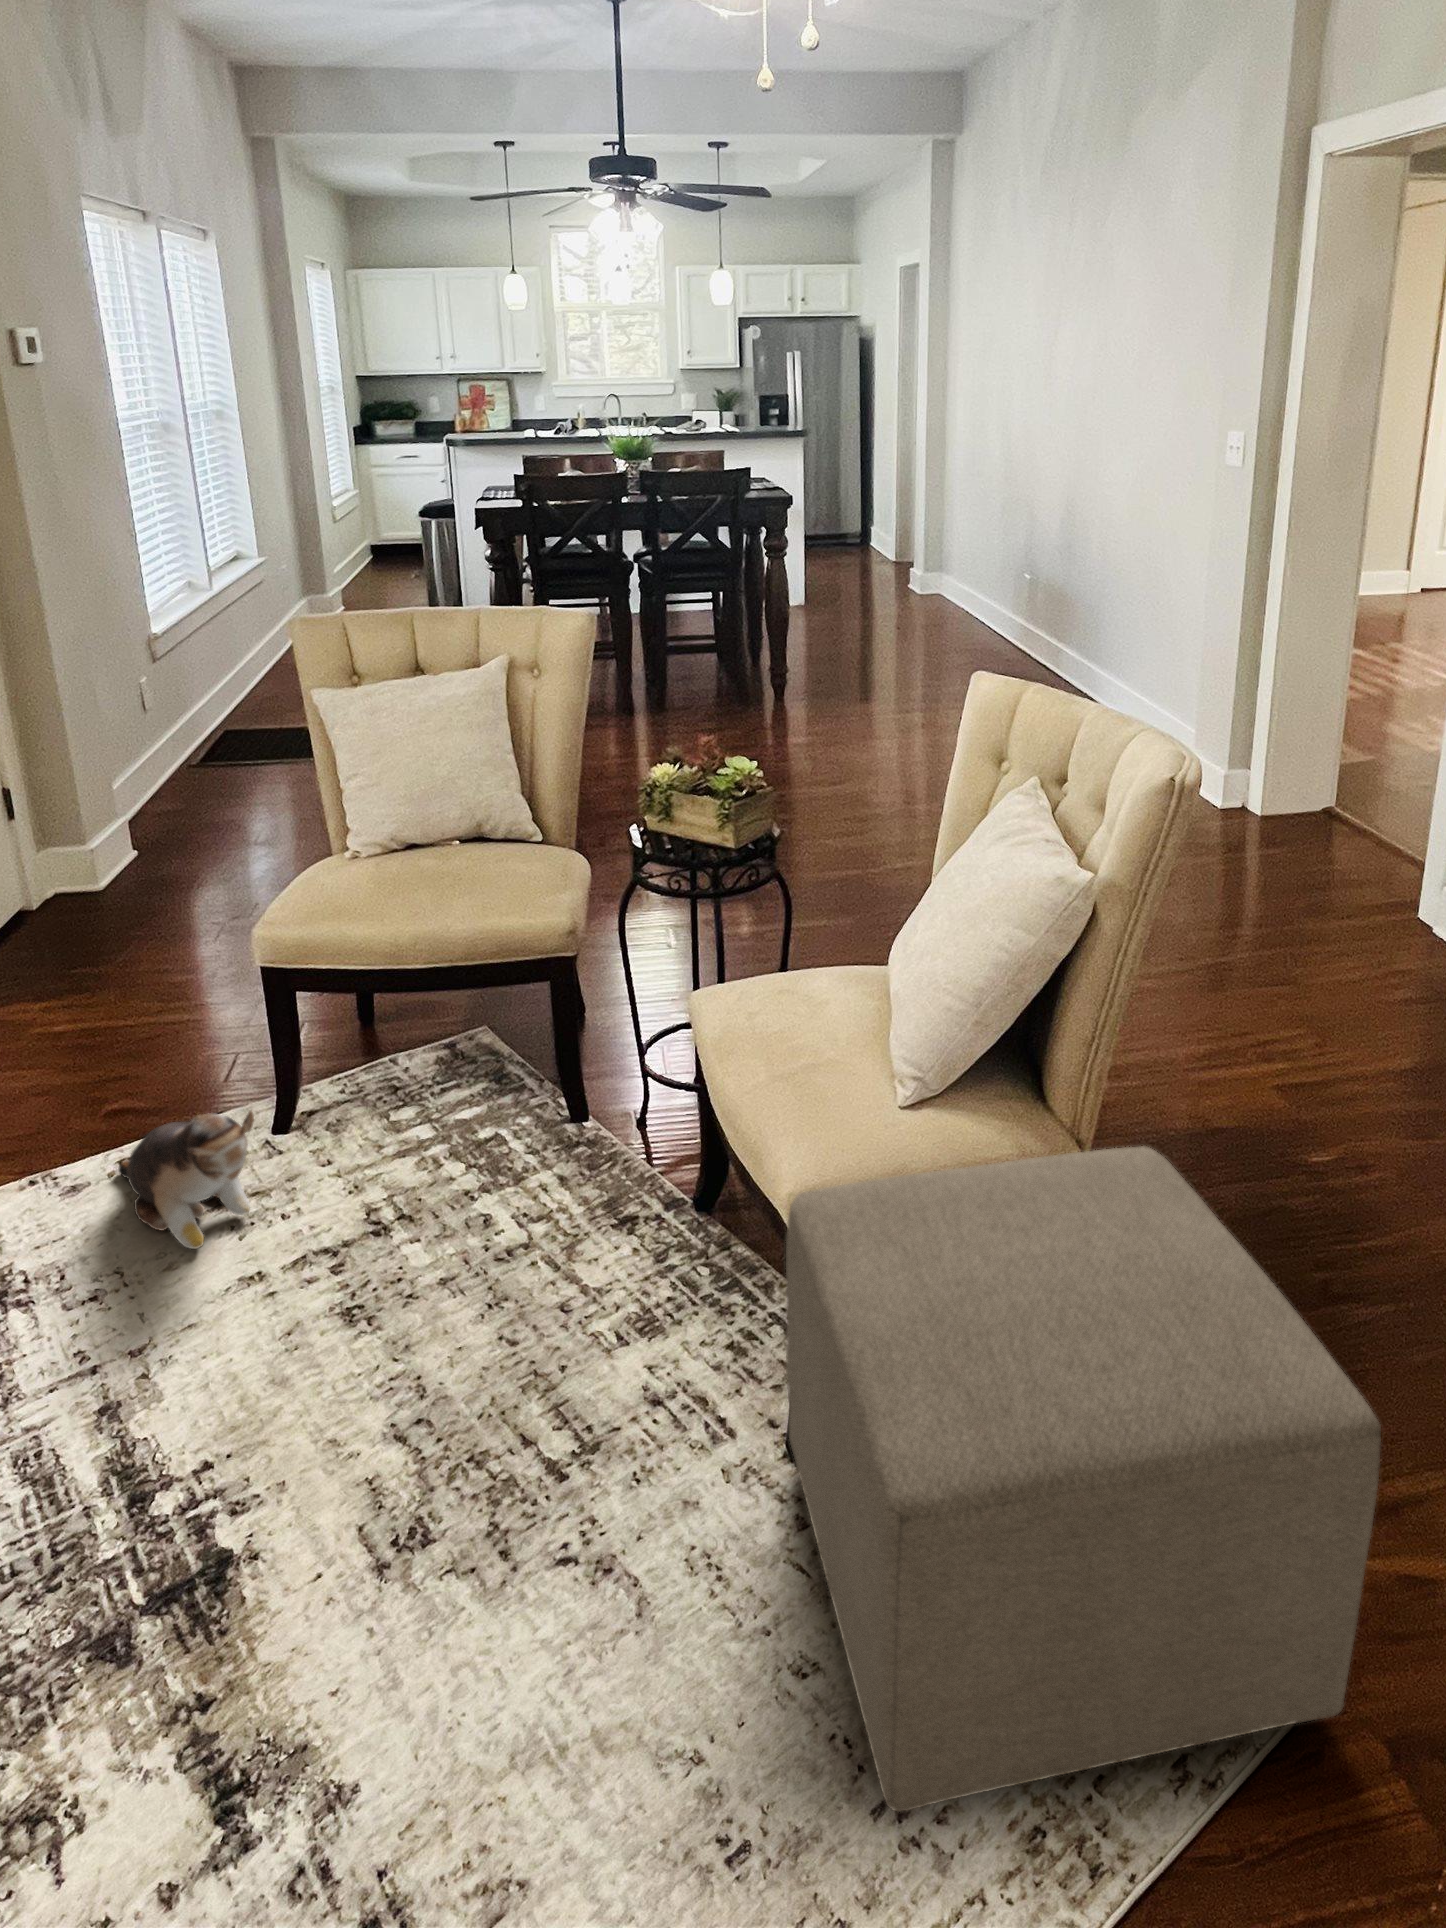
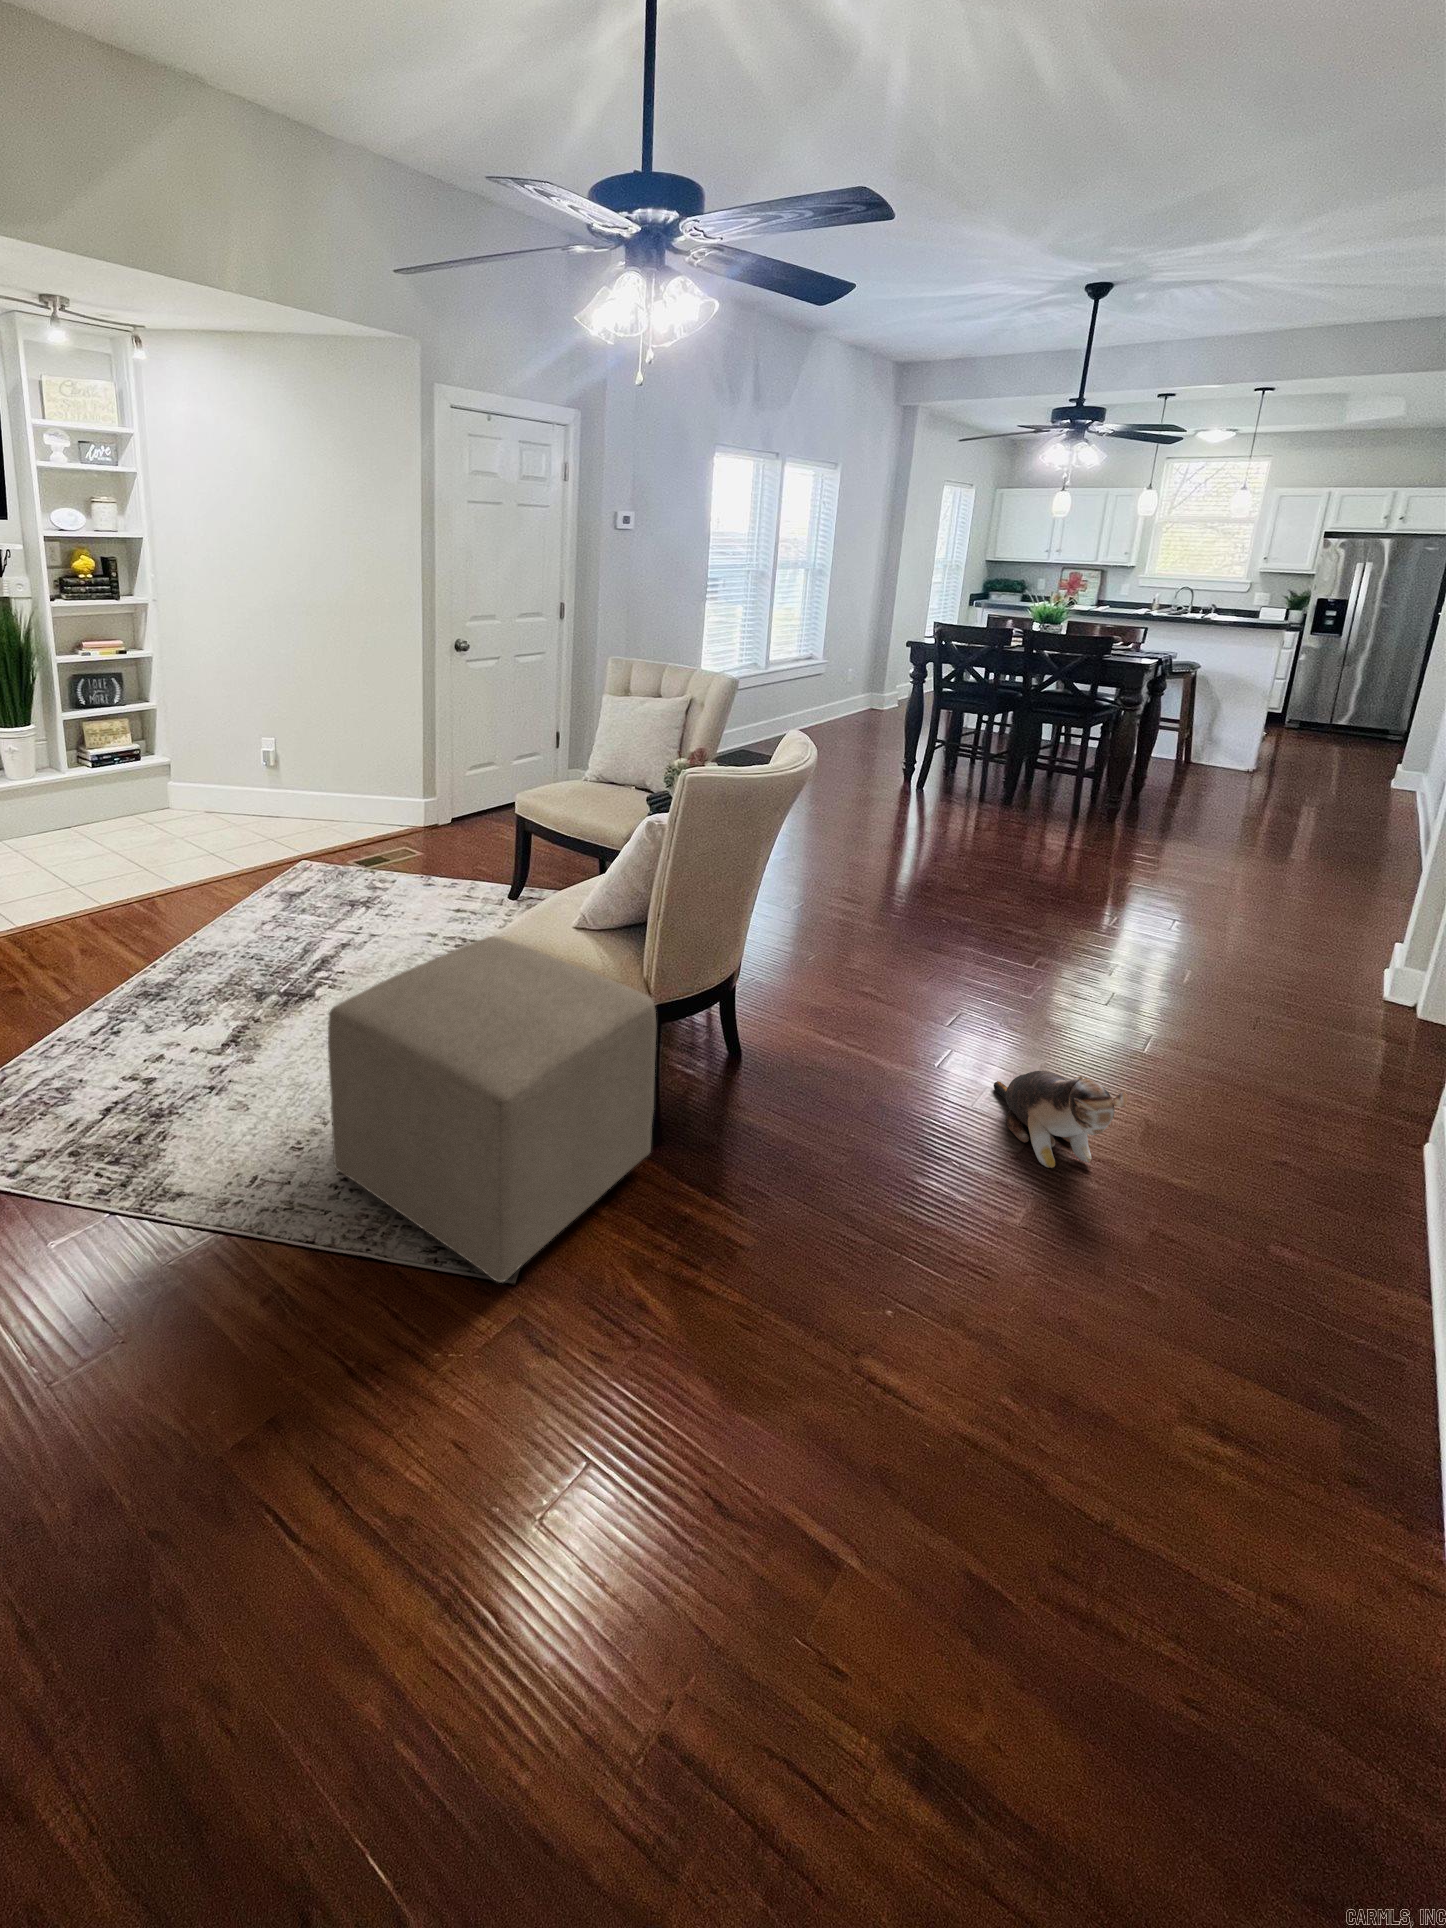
plush toy: present [118,1111,254,1249] -> present [994,1071,1128,1168]

